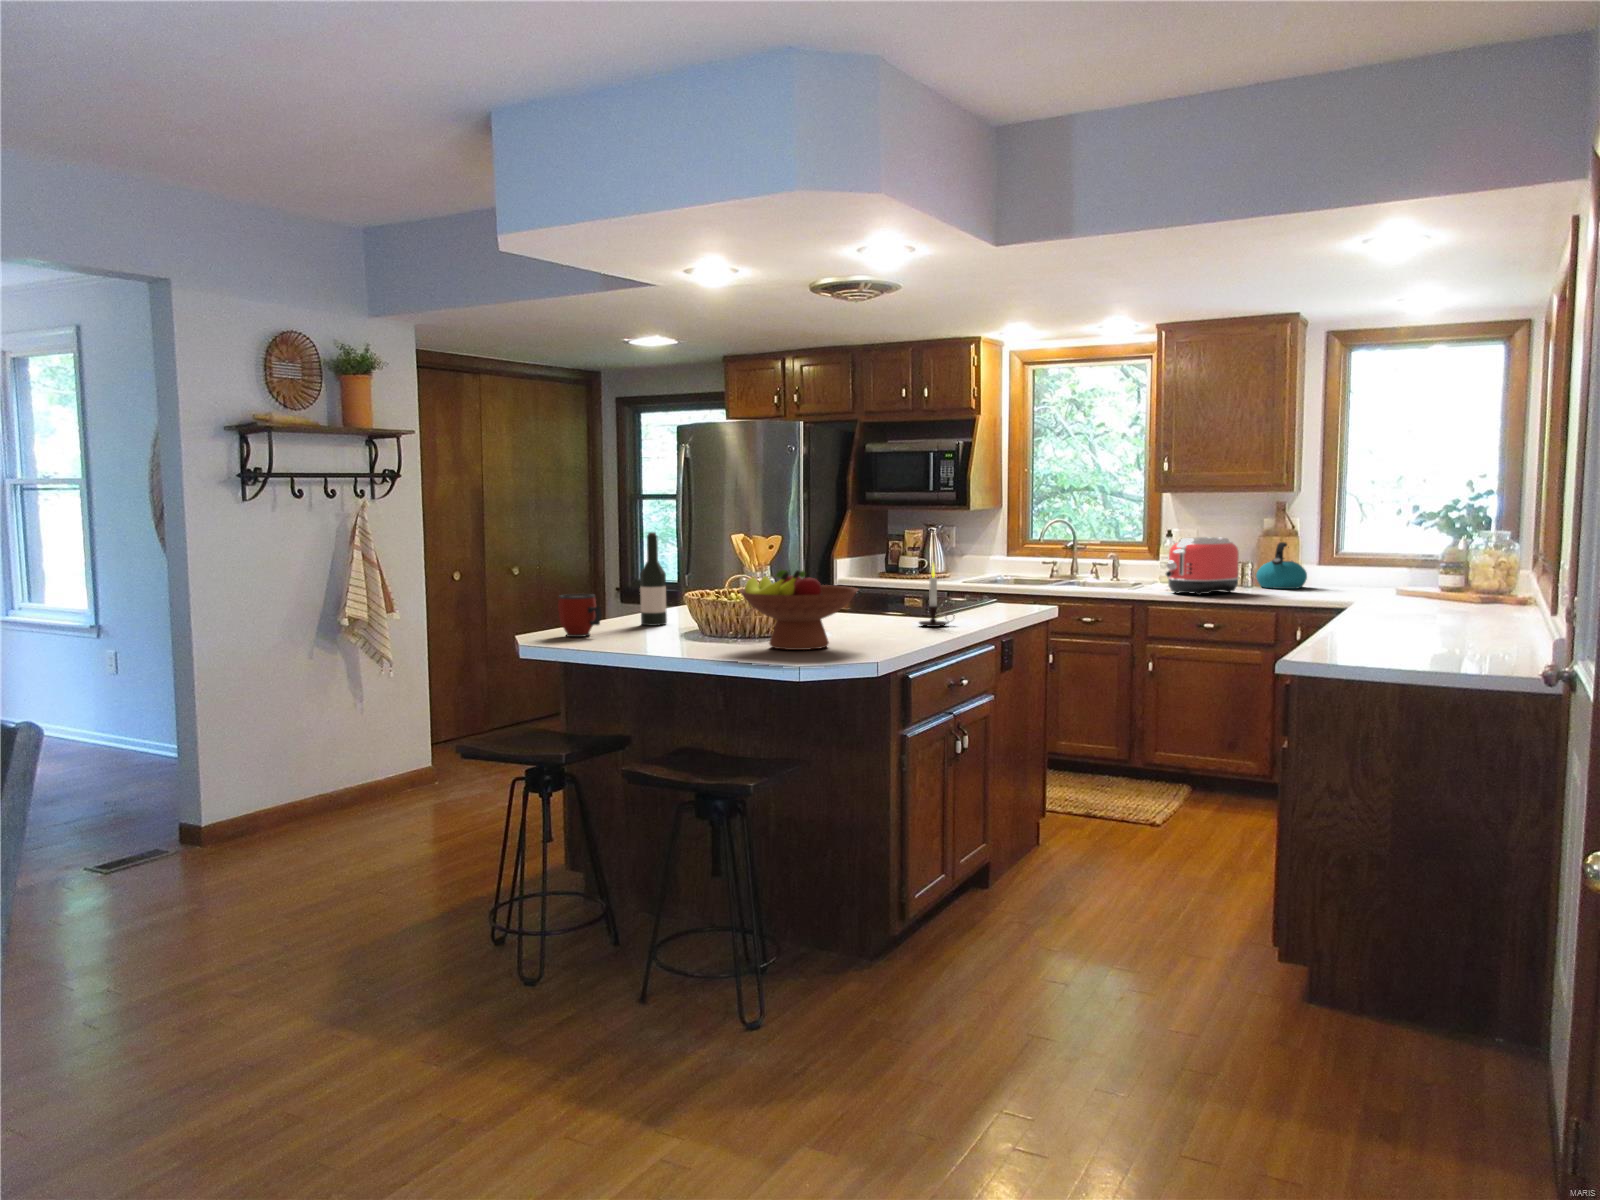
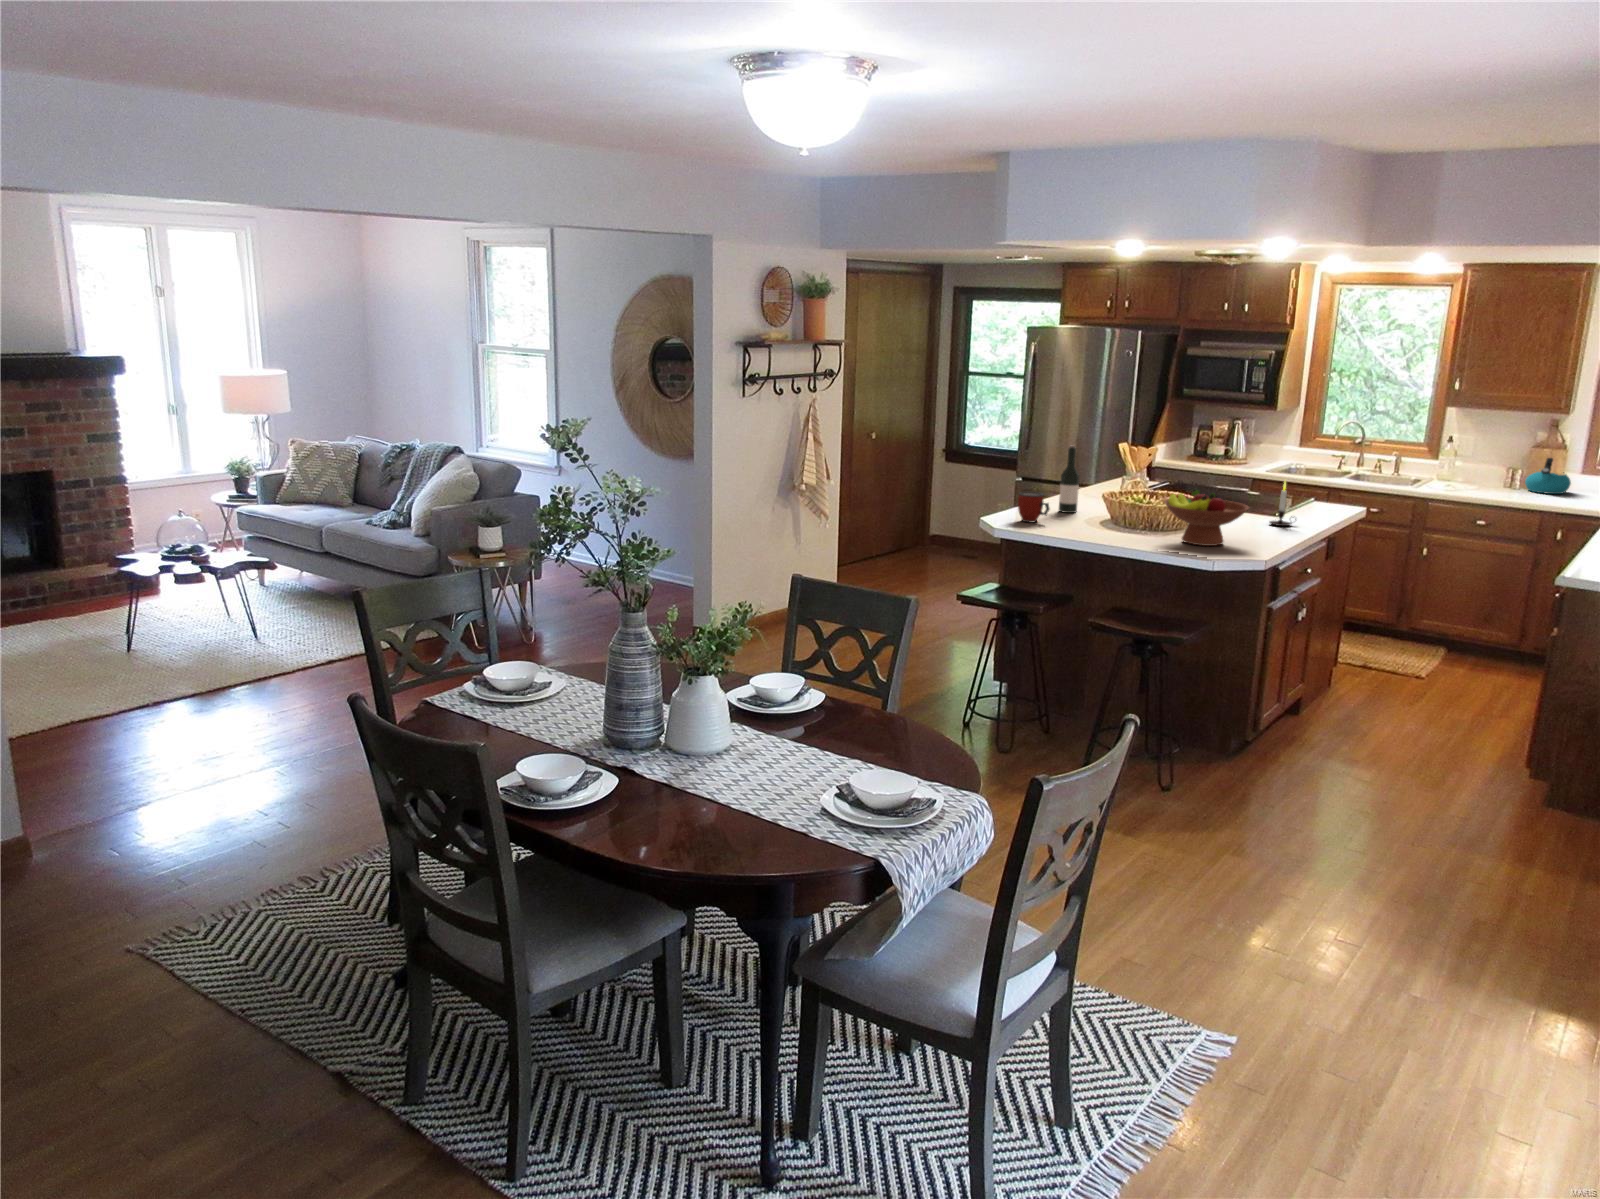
toaster: present [1166,537,1239,595] -> none [1449,450,1514,498]

